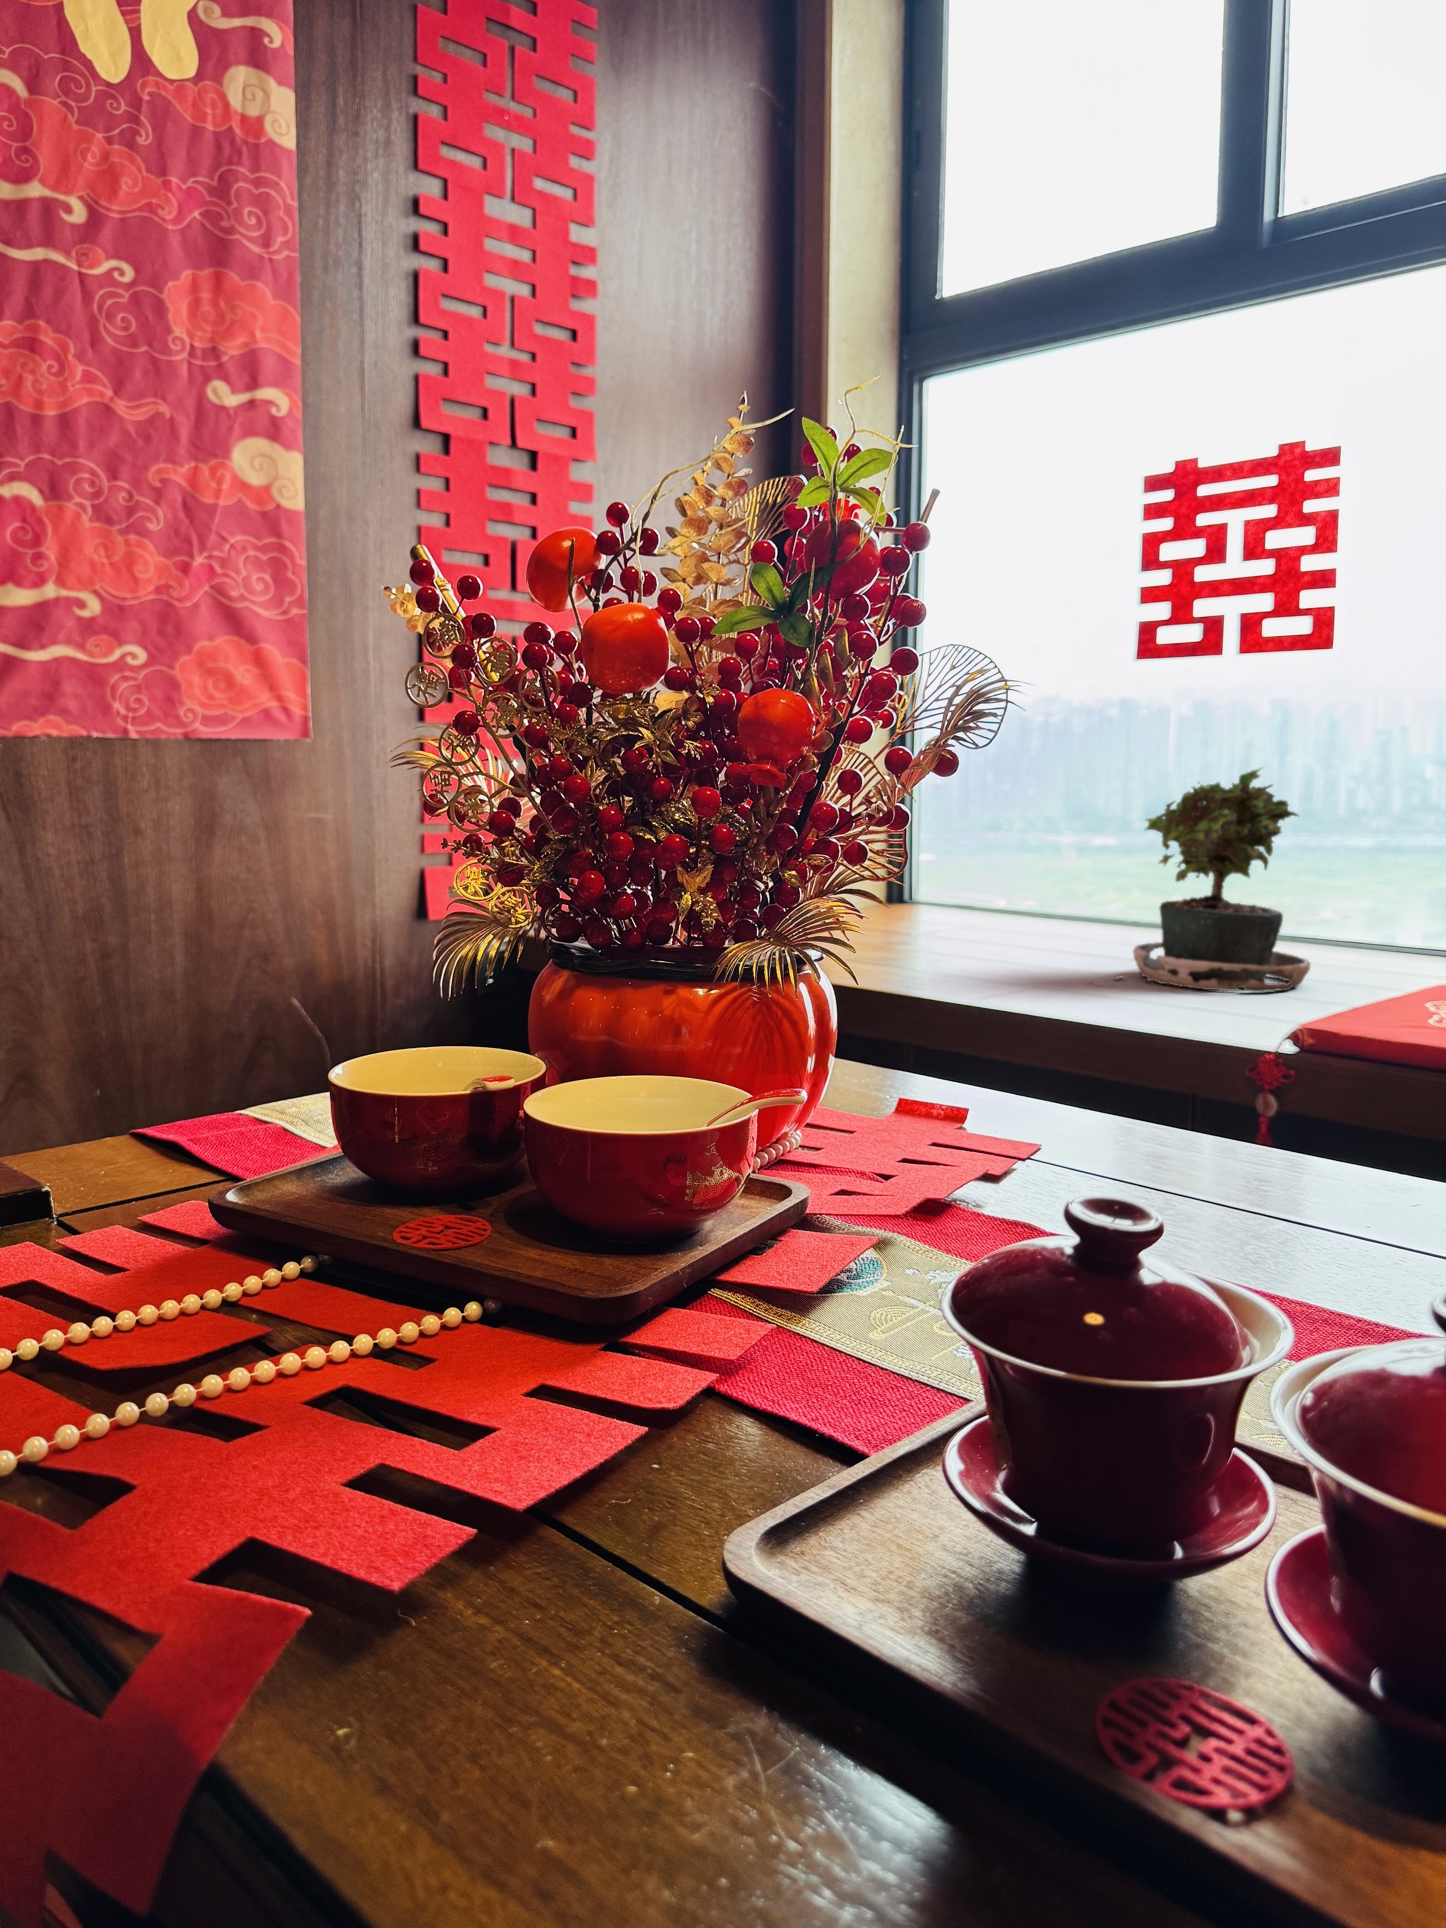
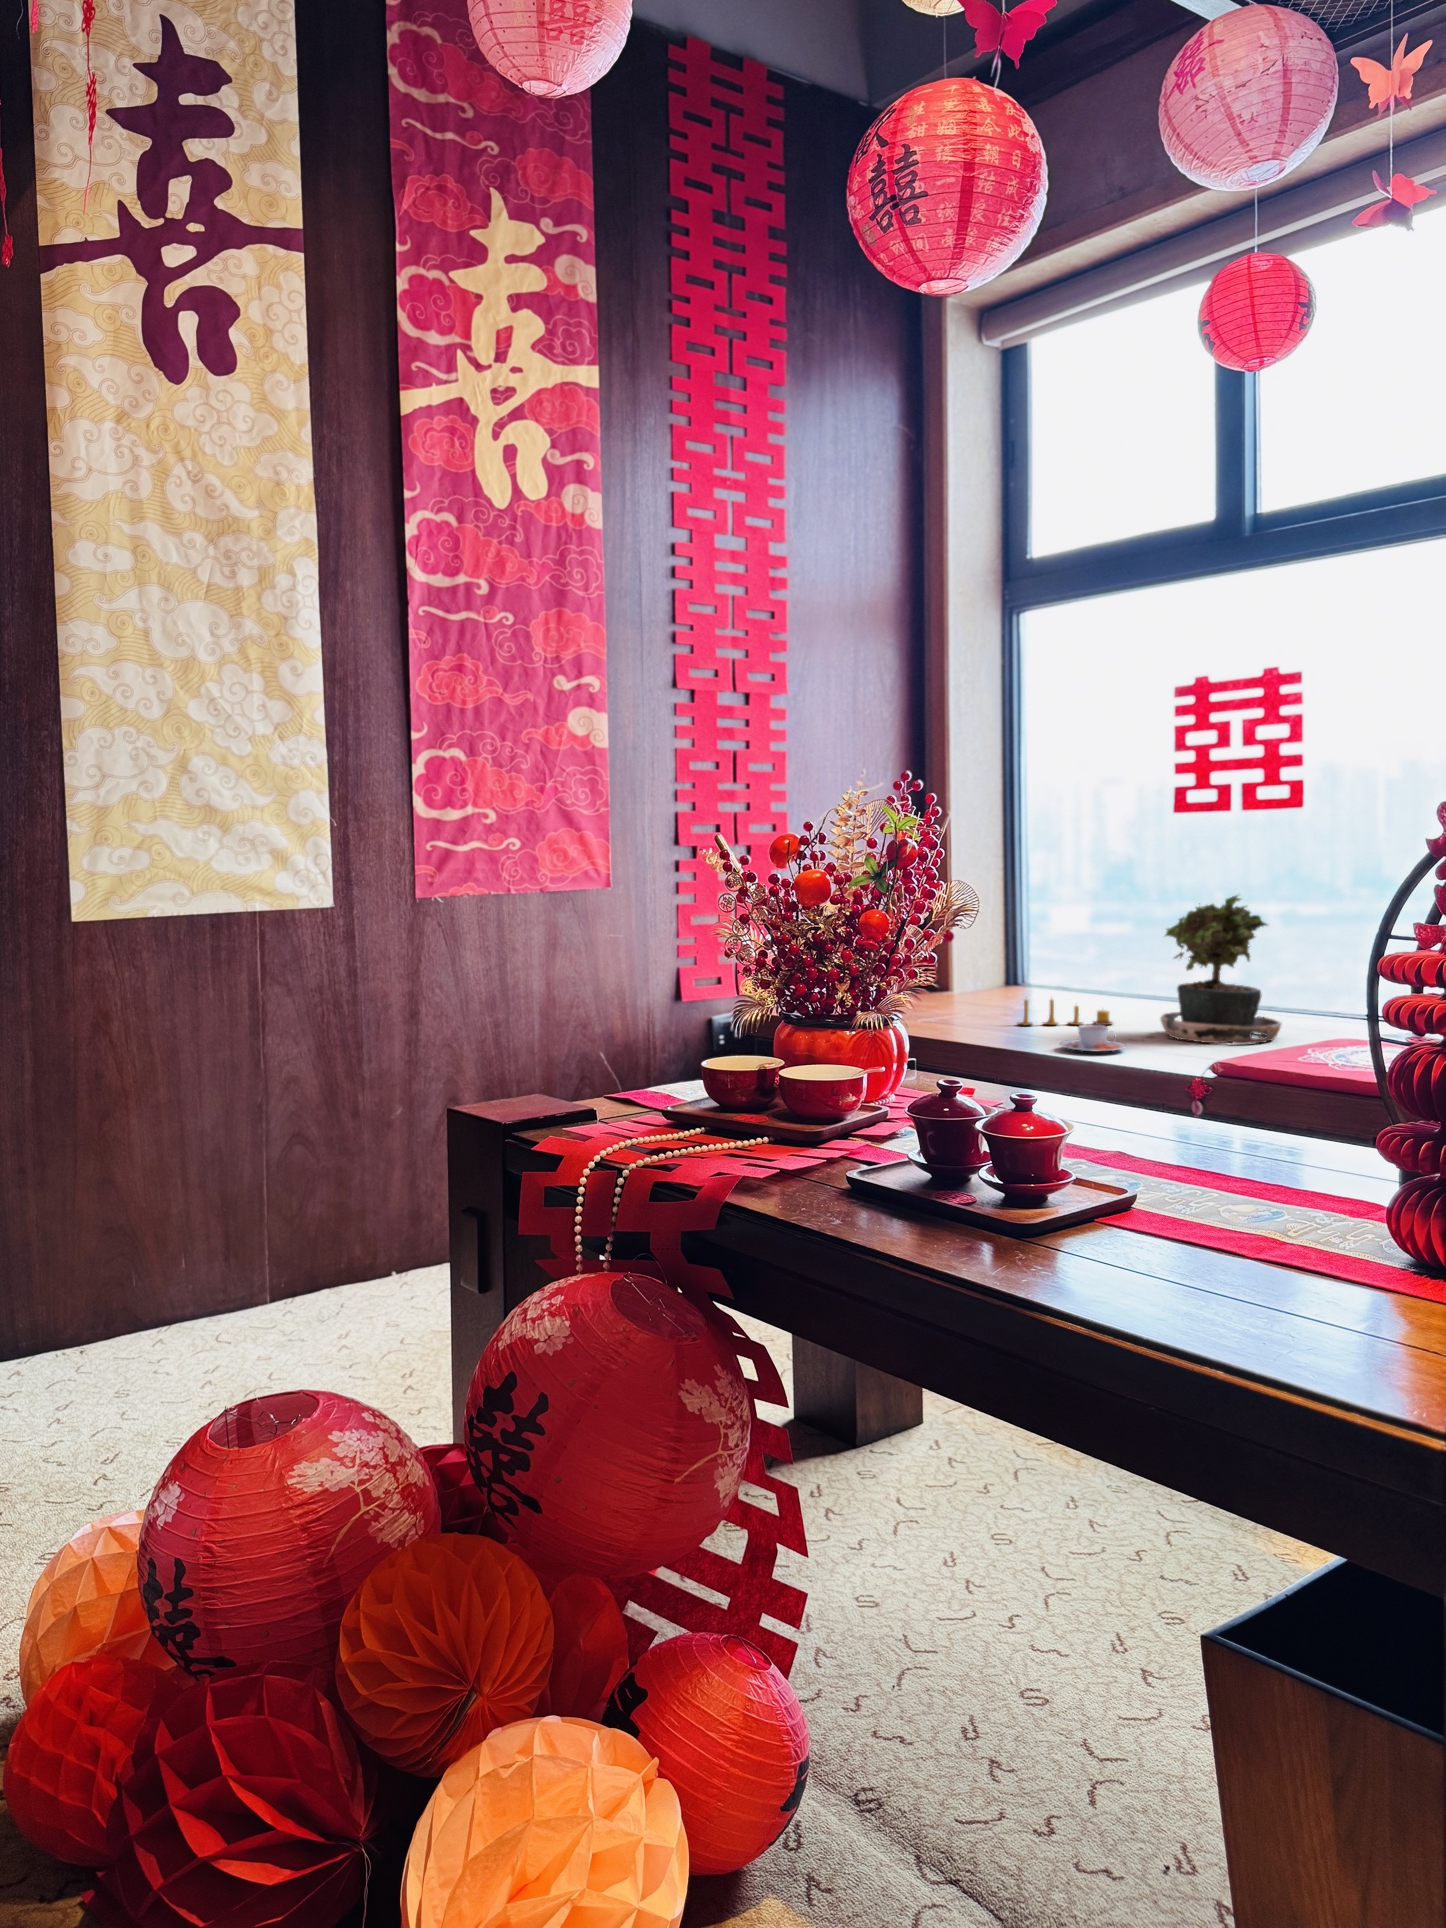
candle: none [918,917,1057,960] -> present [1018,999,1112,1026]
teacup: none [996,961,1098,1003] -> present [1060,1025,1126,1051]

